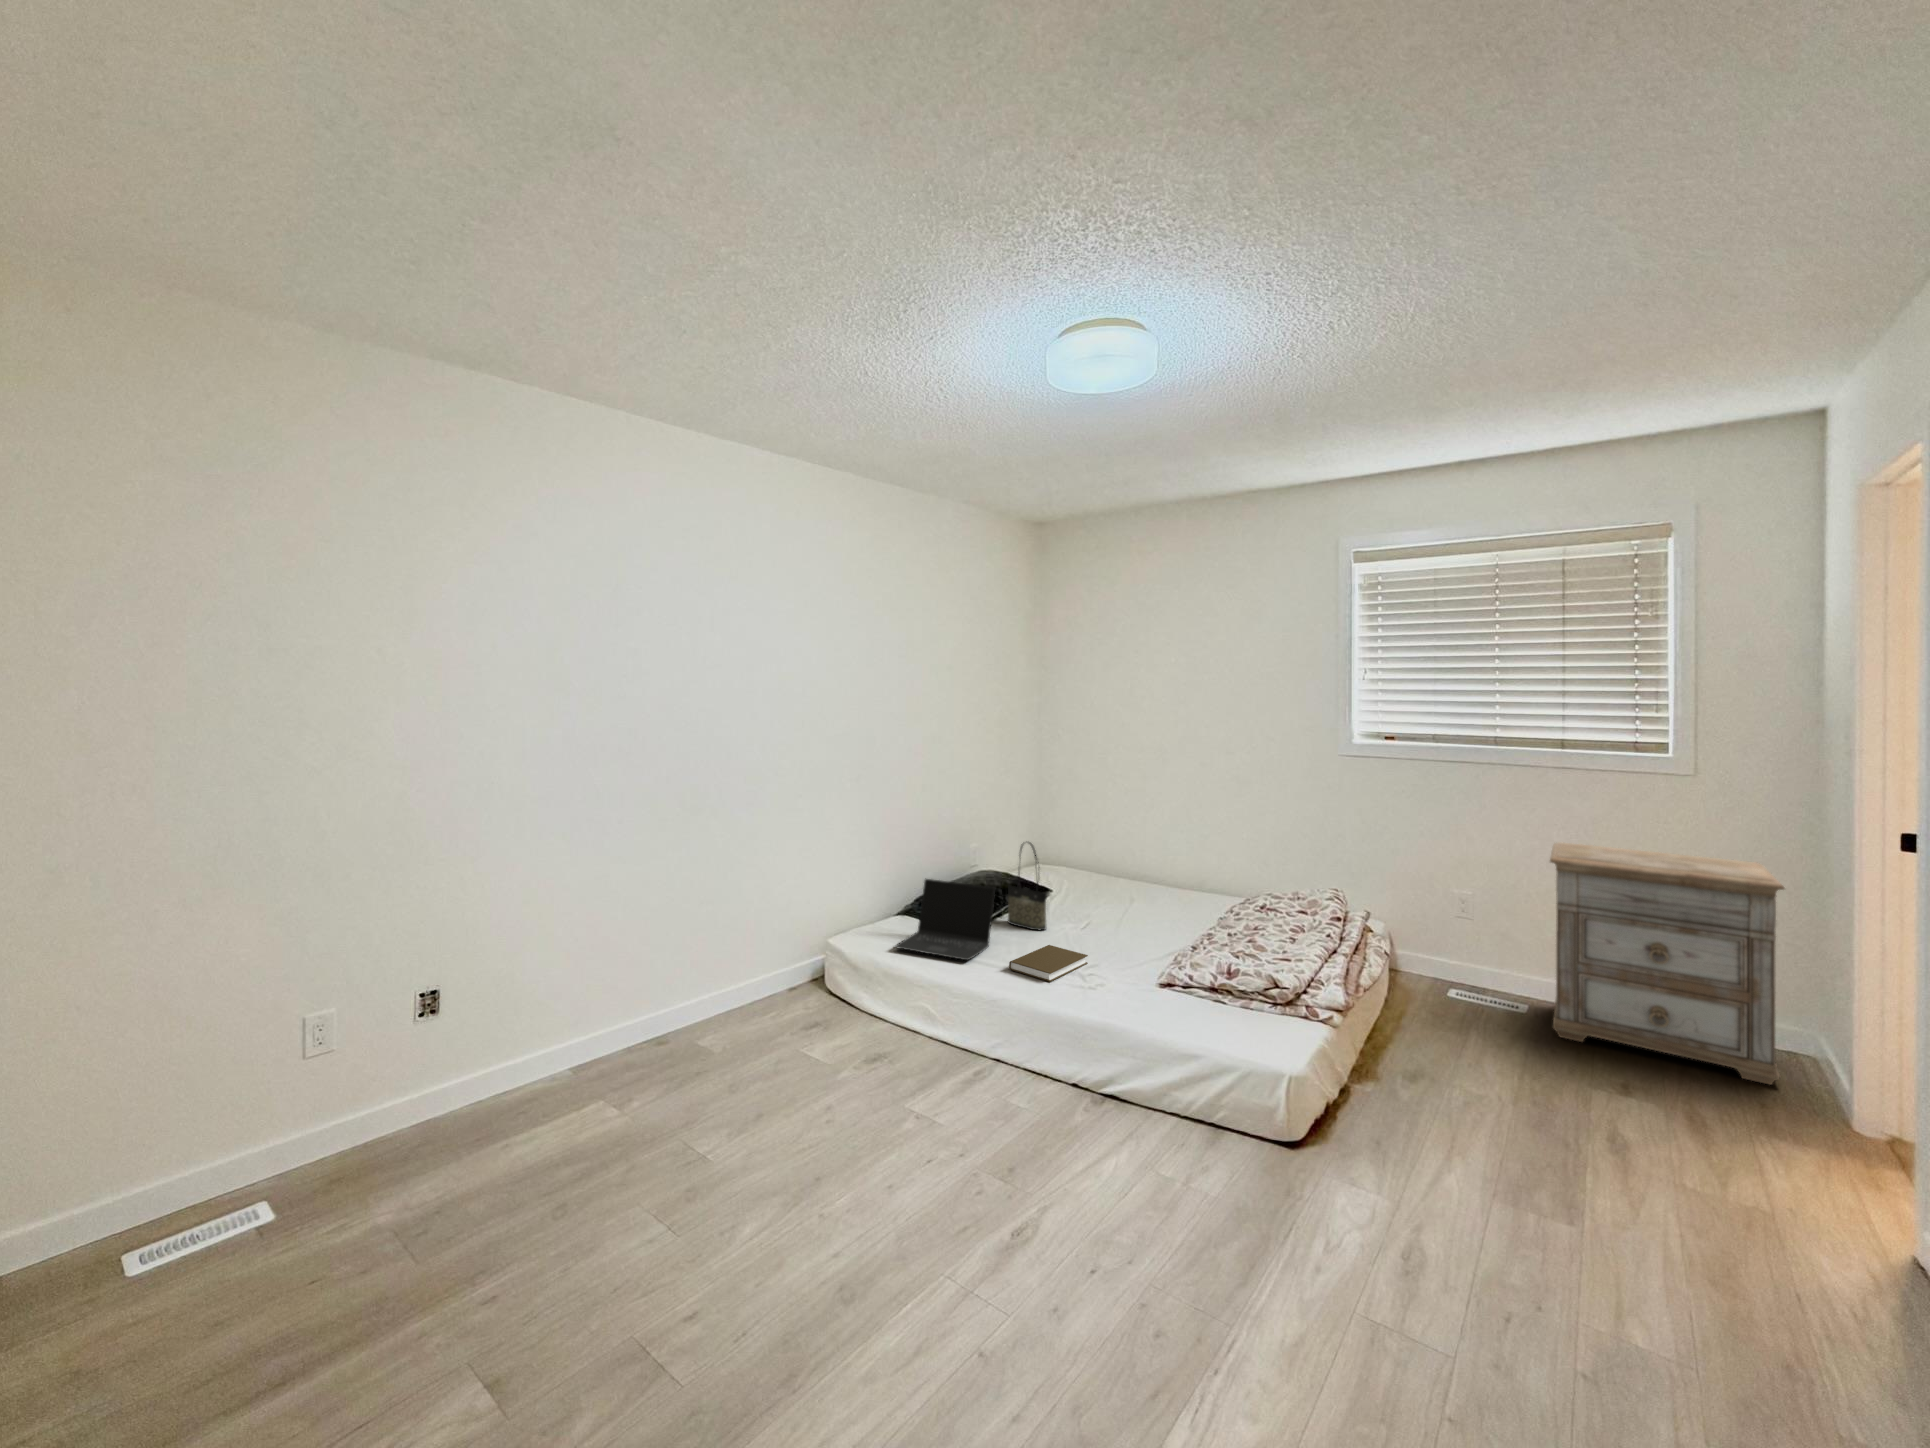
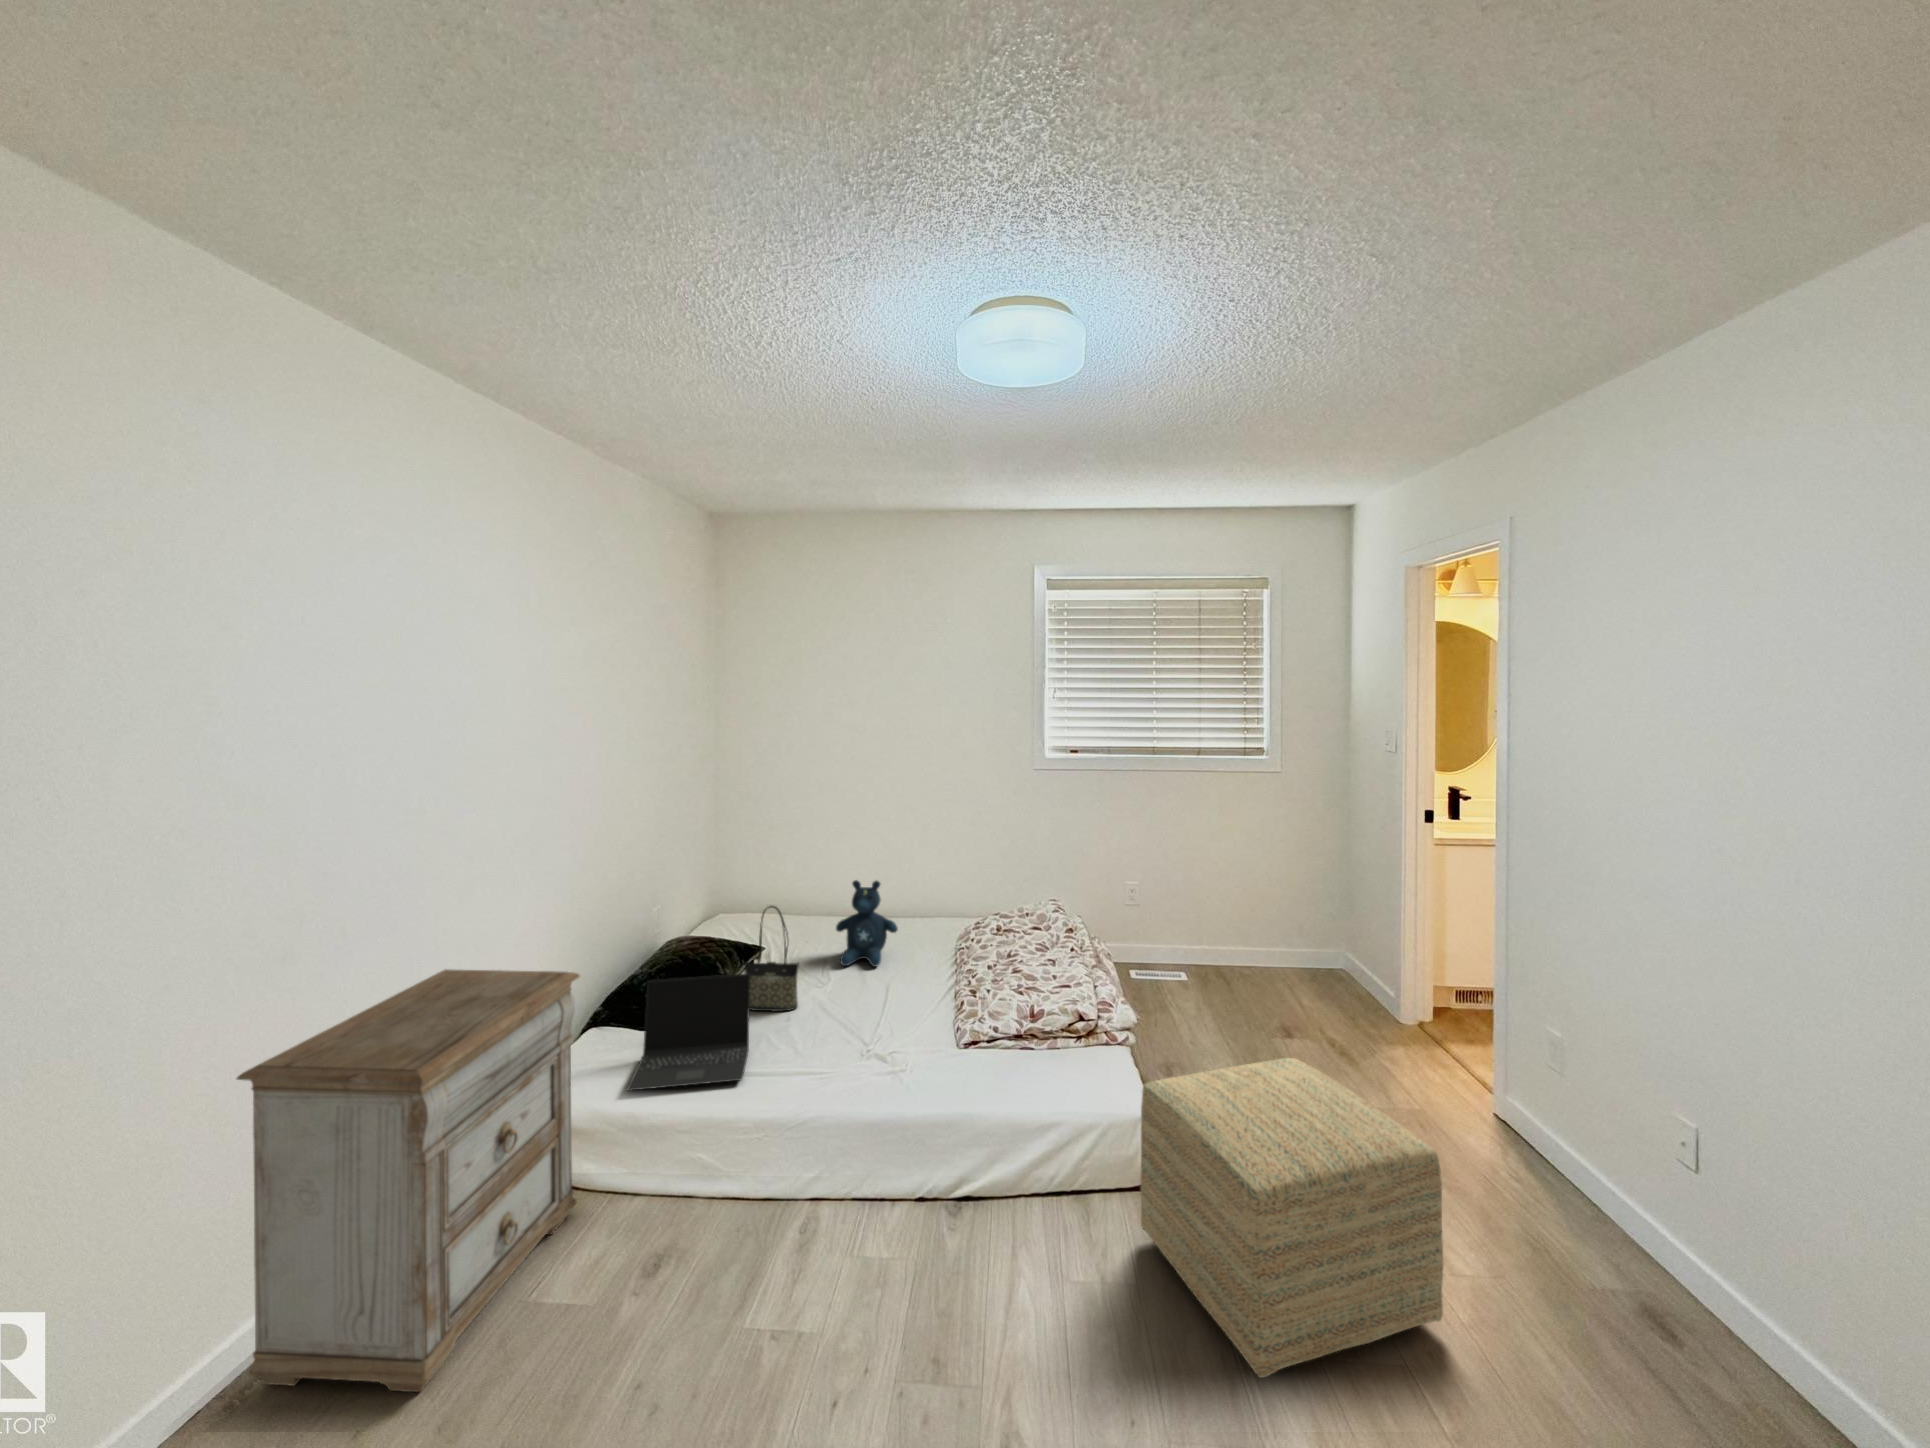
stuffed bear: none [1103,839,1162,917] -> present [836,880,898,967]
nightstand: present [1550,842,1785,1085] -> present [237,969,580,1392]
book: present [1009,945,1088,982] -> none [798,1029,876,1080]
ottoman: none [1244,1025,1534,1352] -> present [1141,1058,1444,1378]

